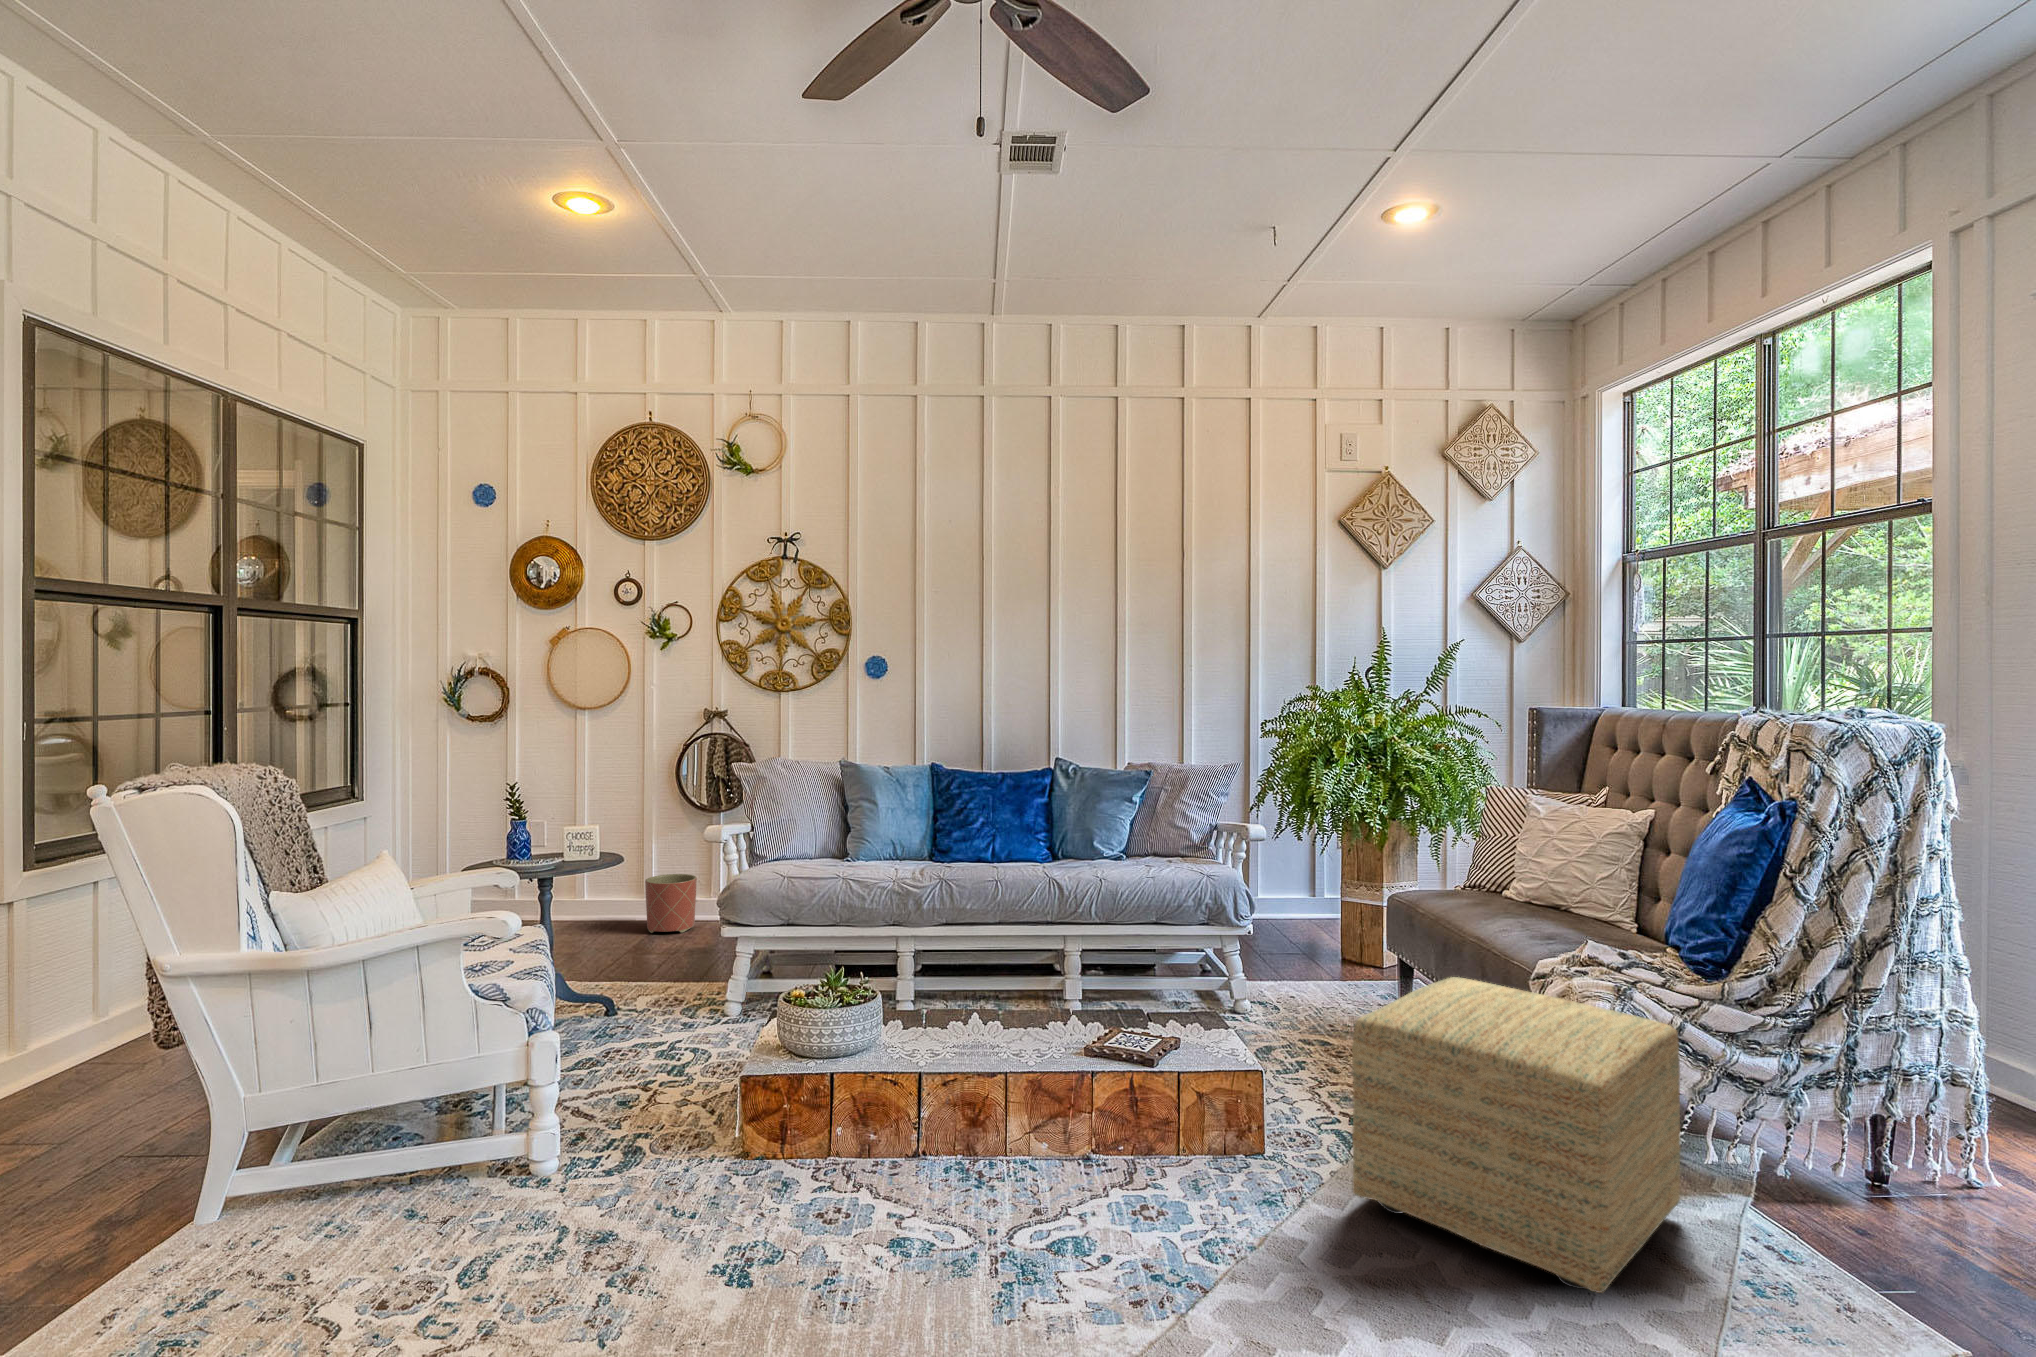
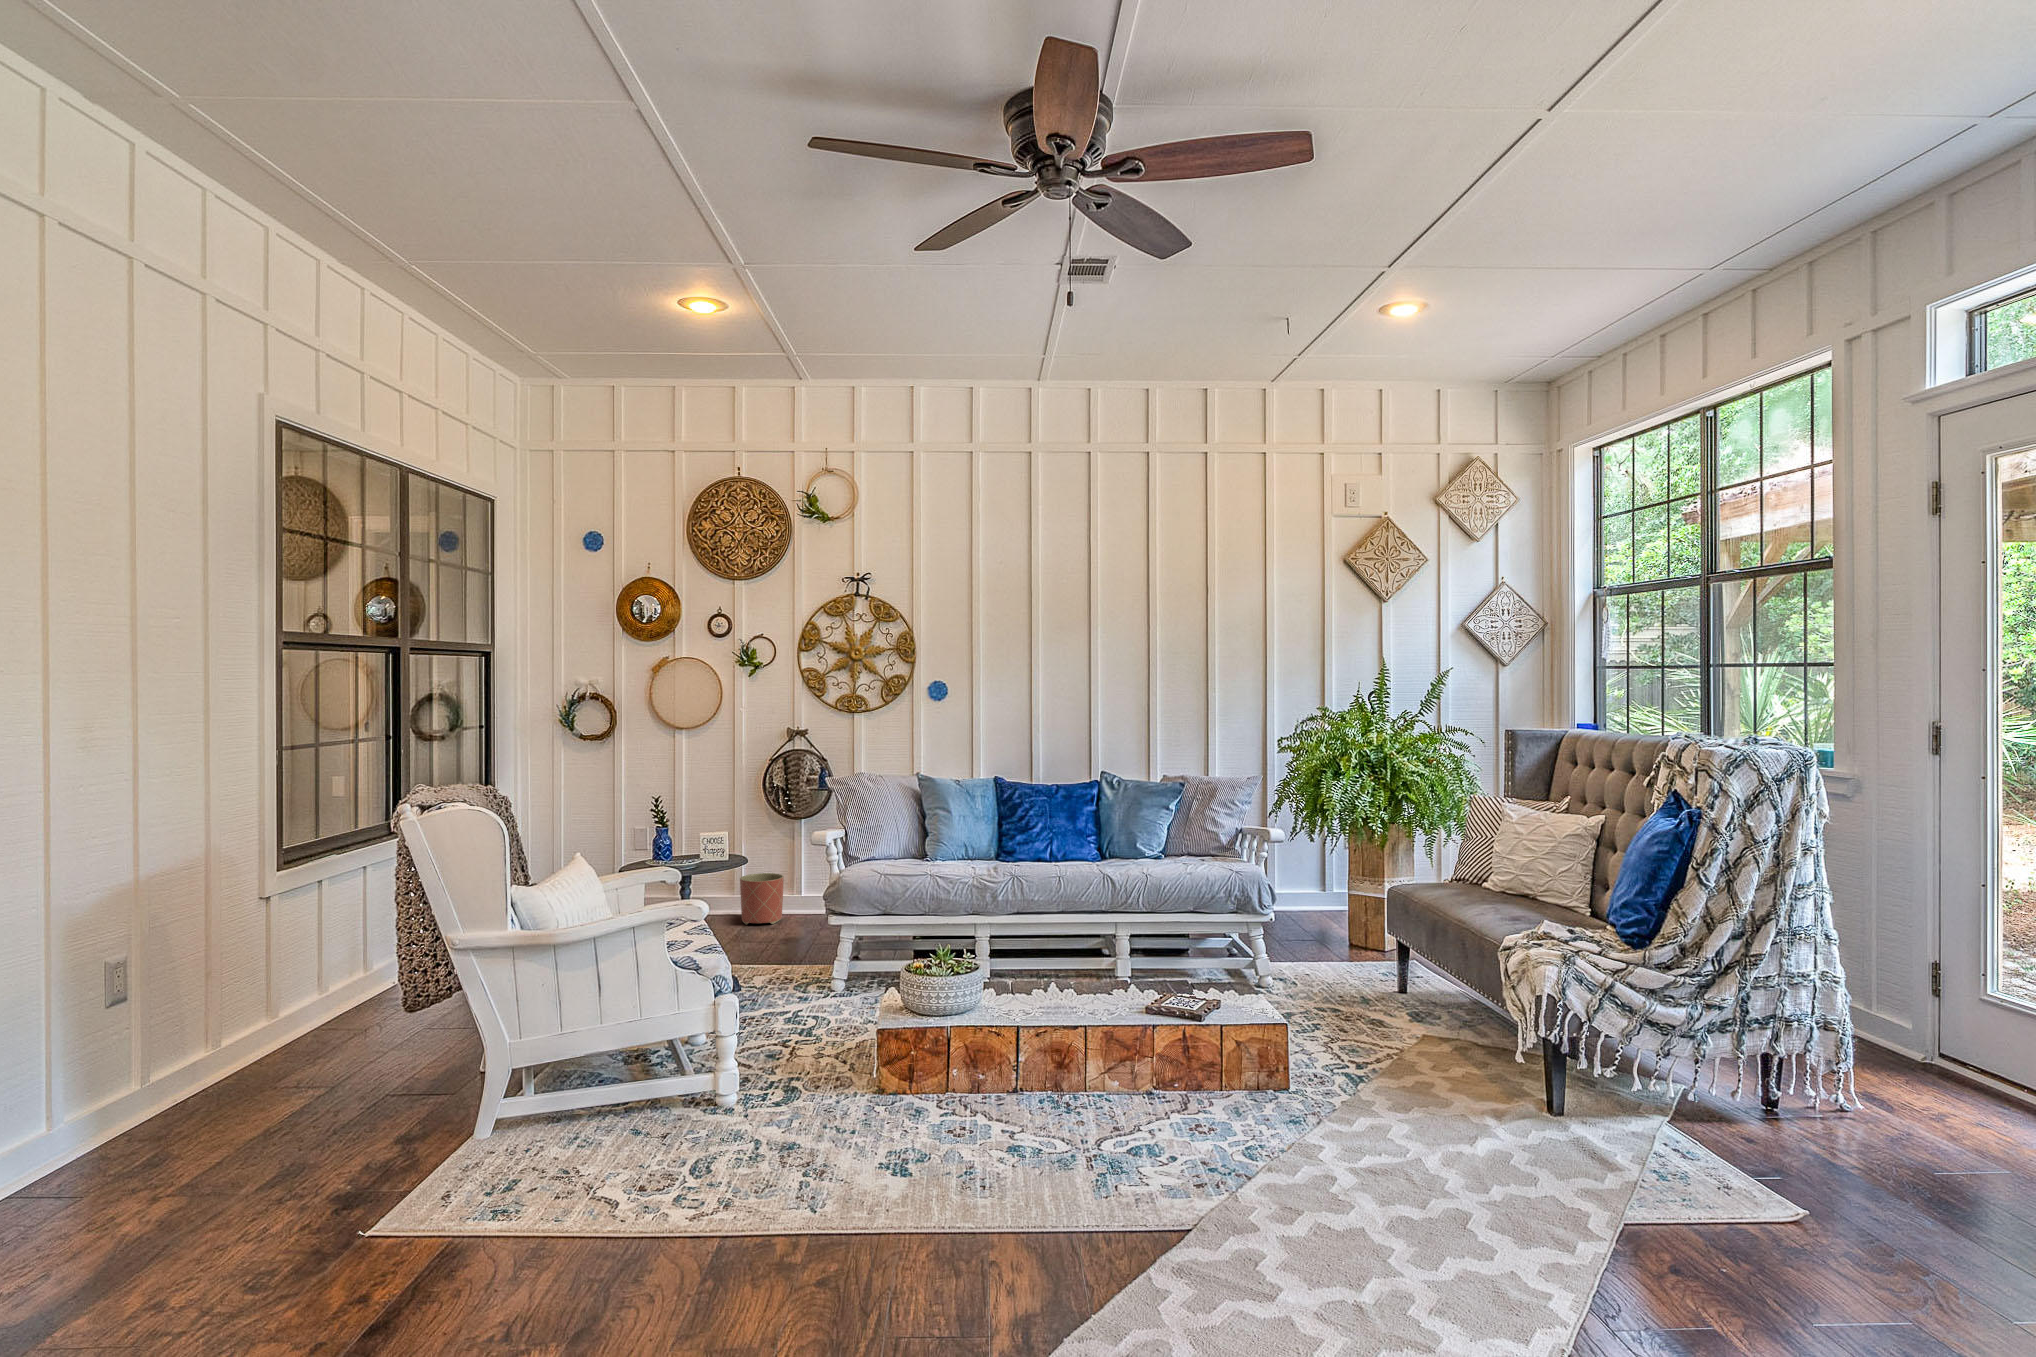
ottoman: present [1352,977,1681,1293] -> none [1358,950,1610,1176]

